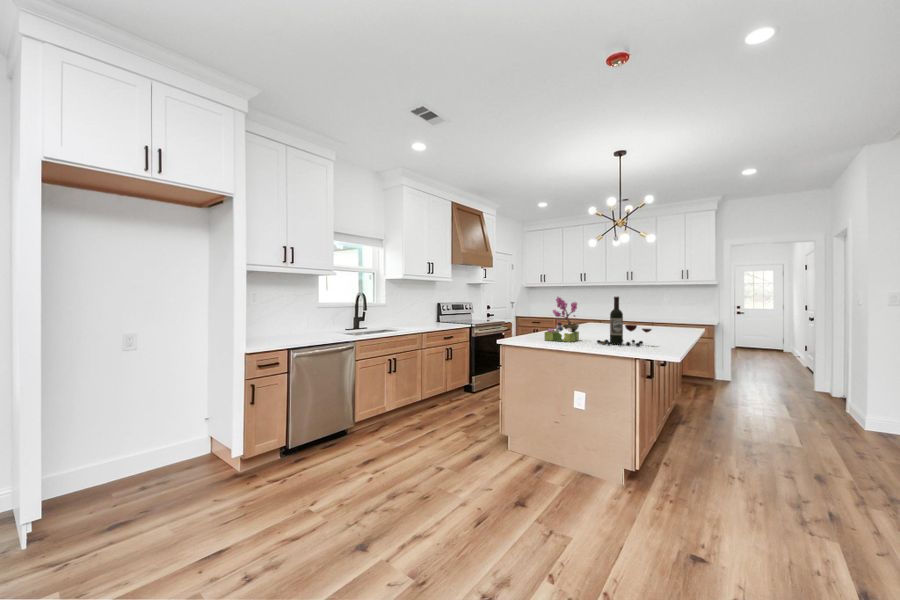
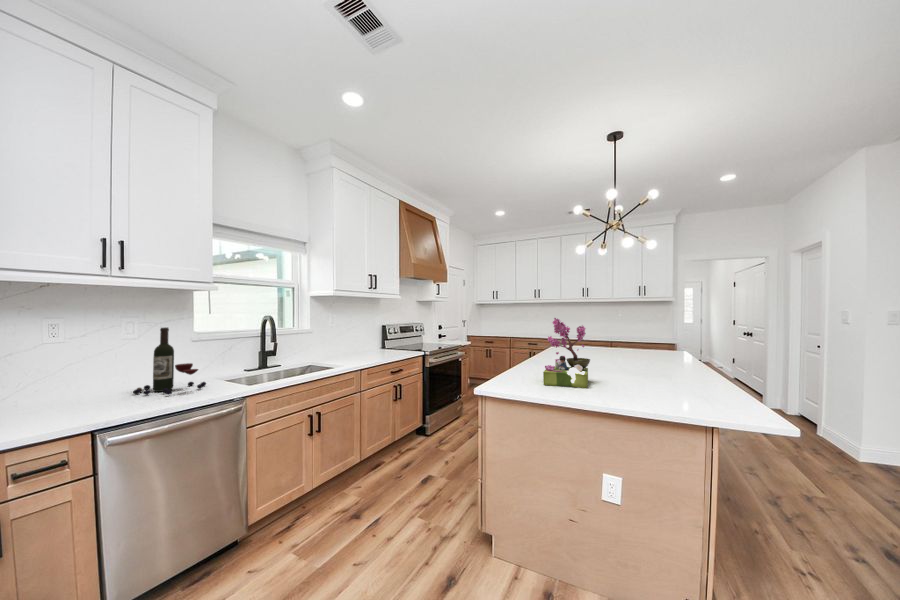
wine bottle: present [597,297,652,346] -> present [133,327,206,395]

